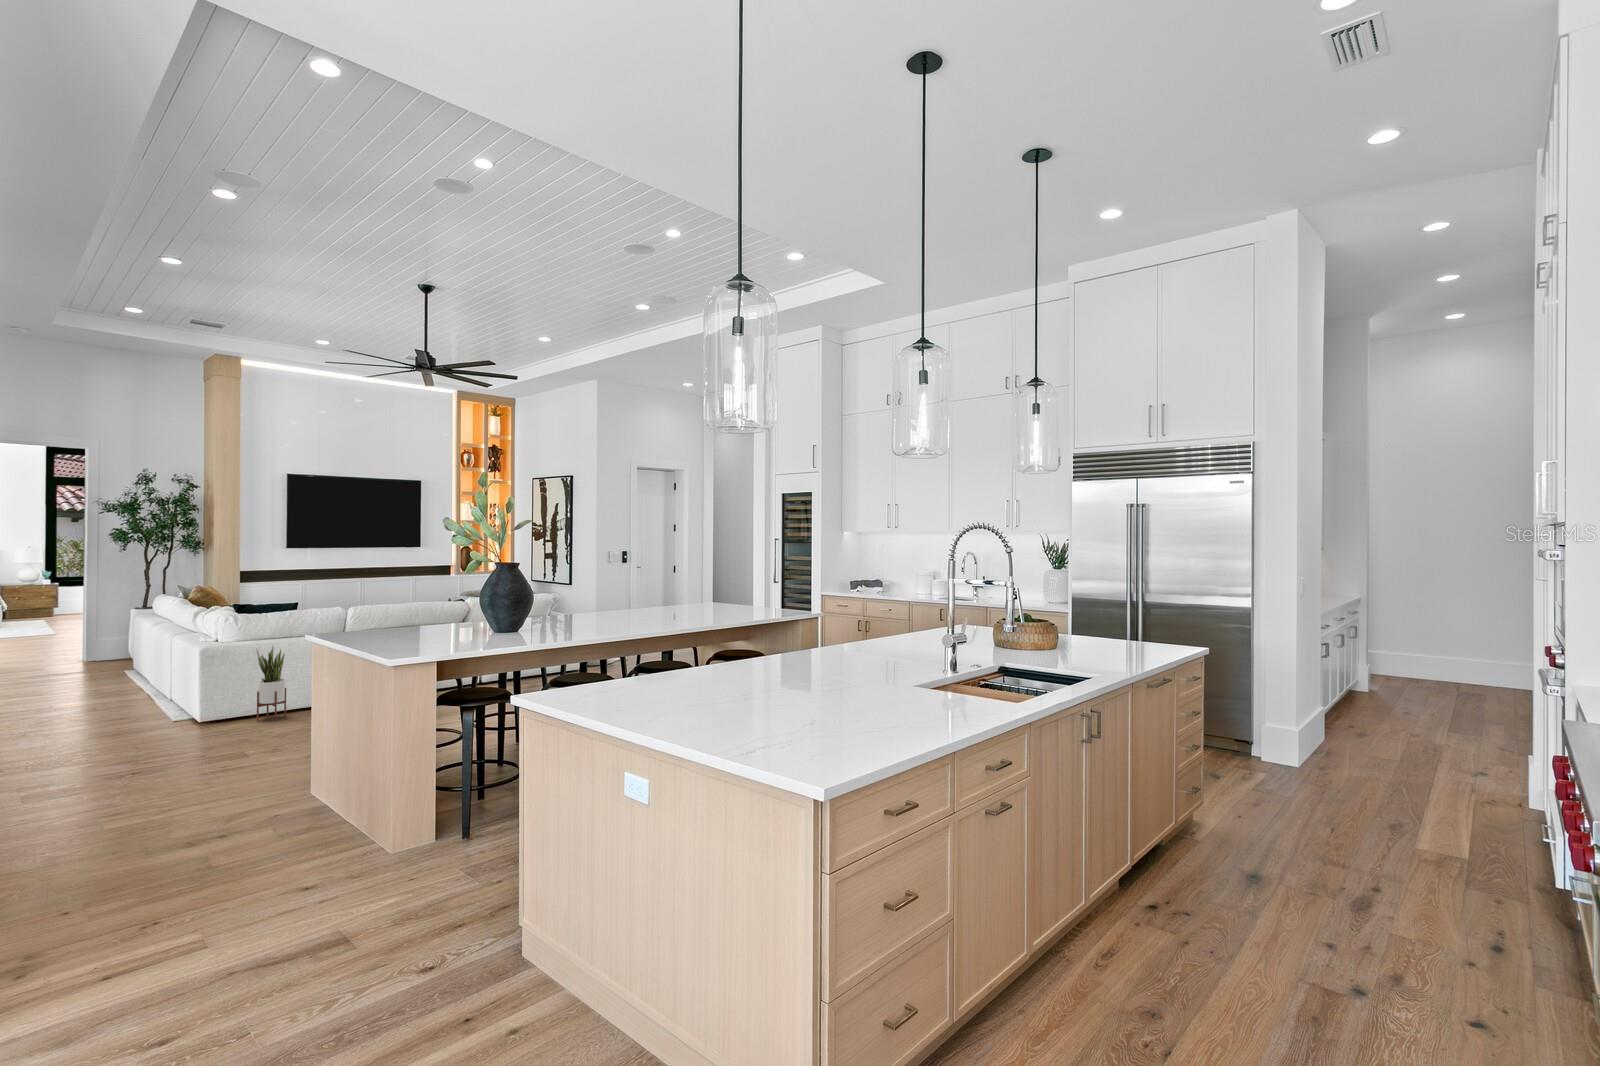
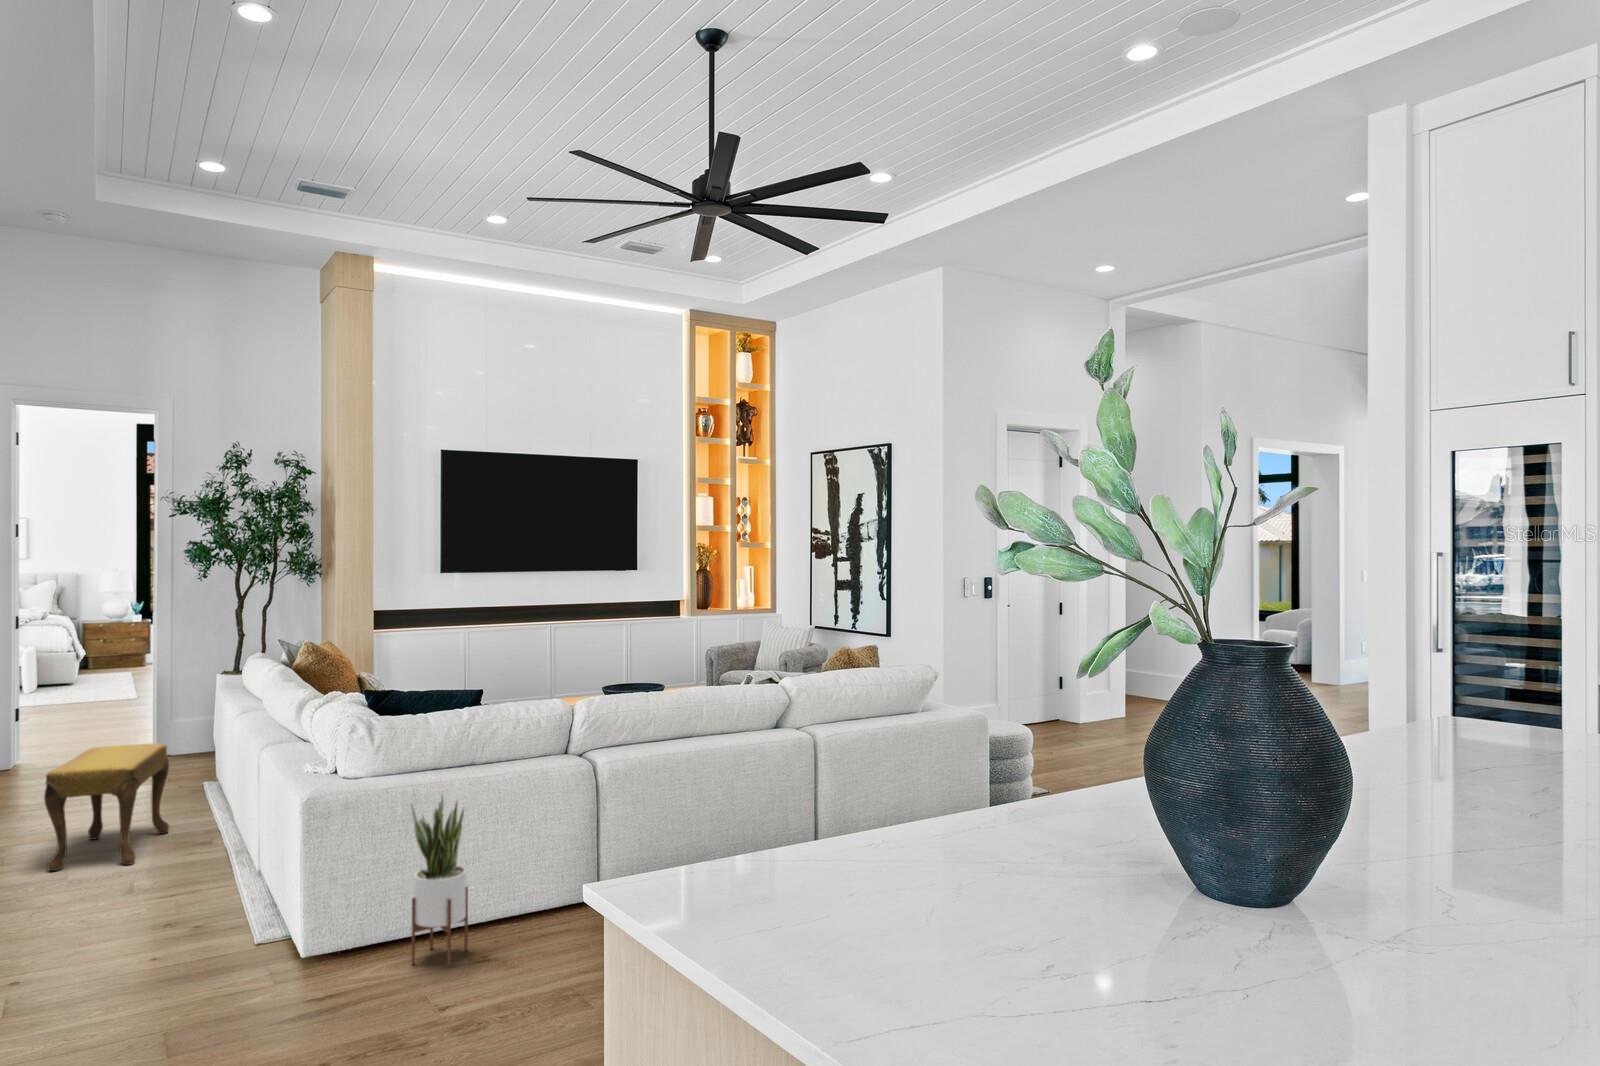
footstool: none [40,640,111,704] -> present [44,743,169,871]

